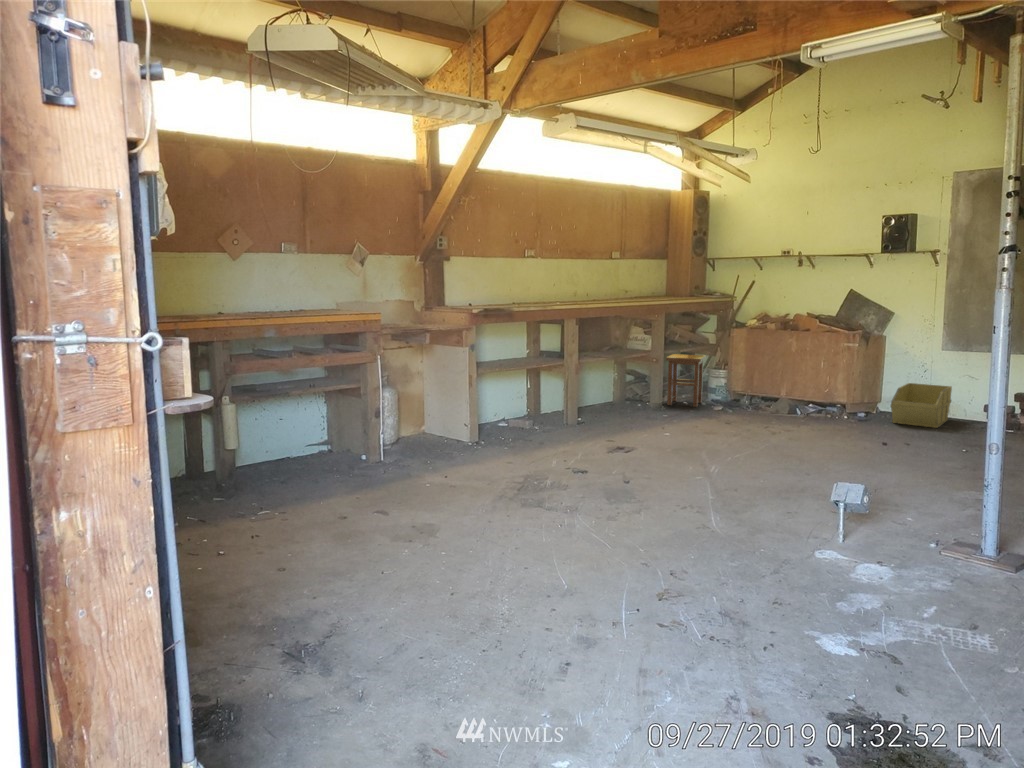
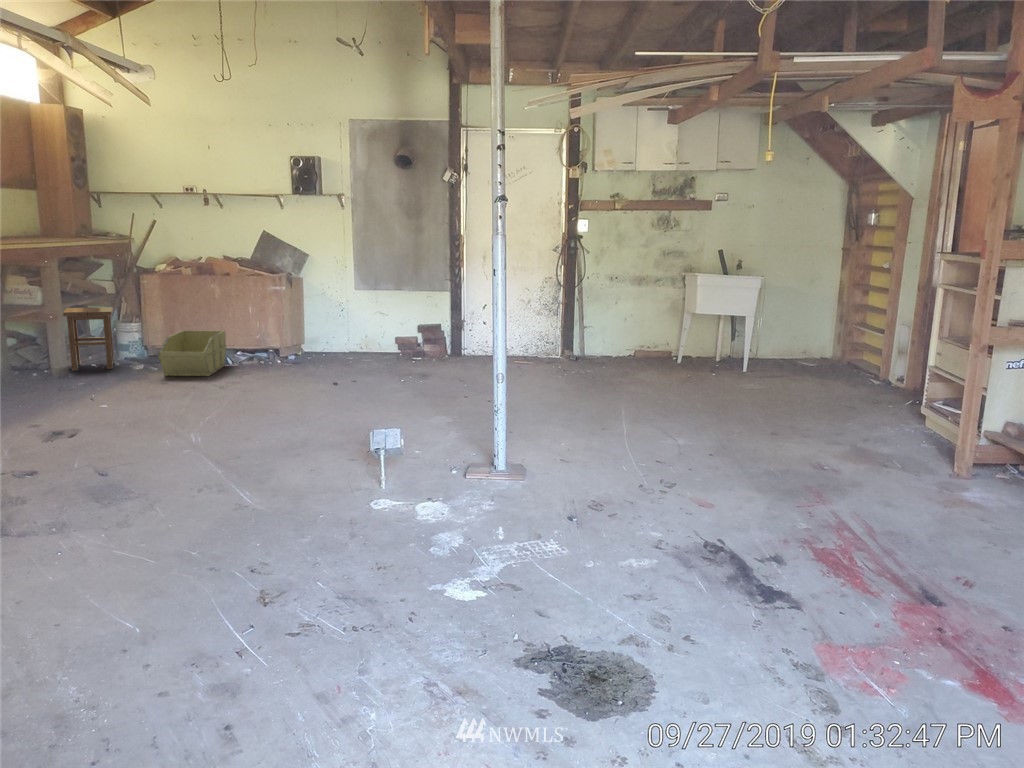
storage bin: present [891,383,952,428] -> present [158,330,226,376]

